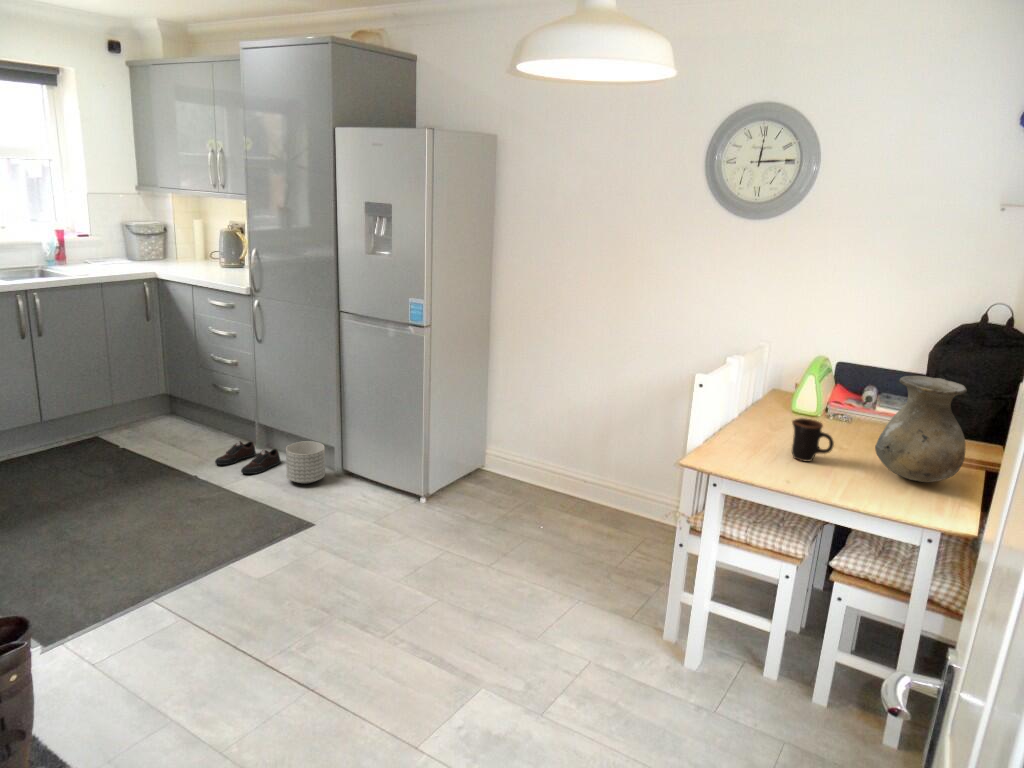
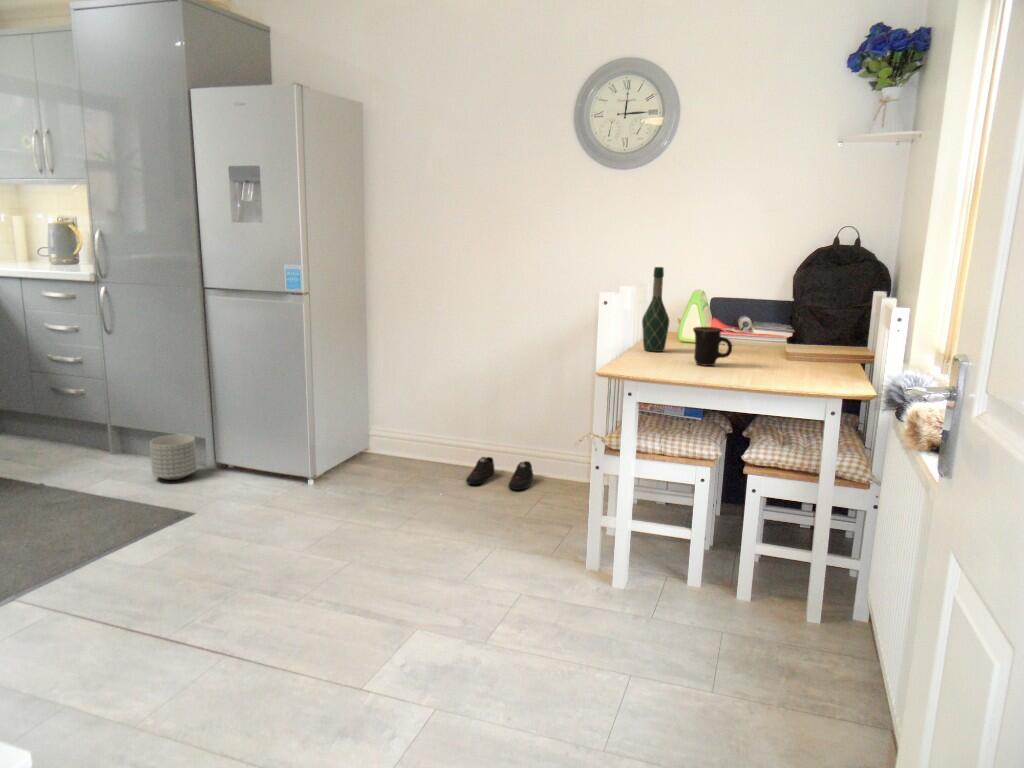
wine bottle: none [746,344,775,431] -> present [642,267,669,352]
vase: present [875,376,967,482] -> none [770,276,849,370]
shoe: present [215,441,281,474] -> present [466,457,533,490]

